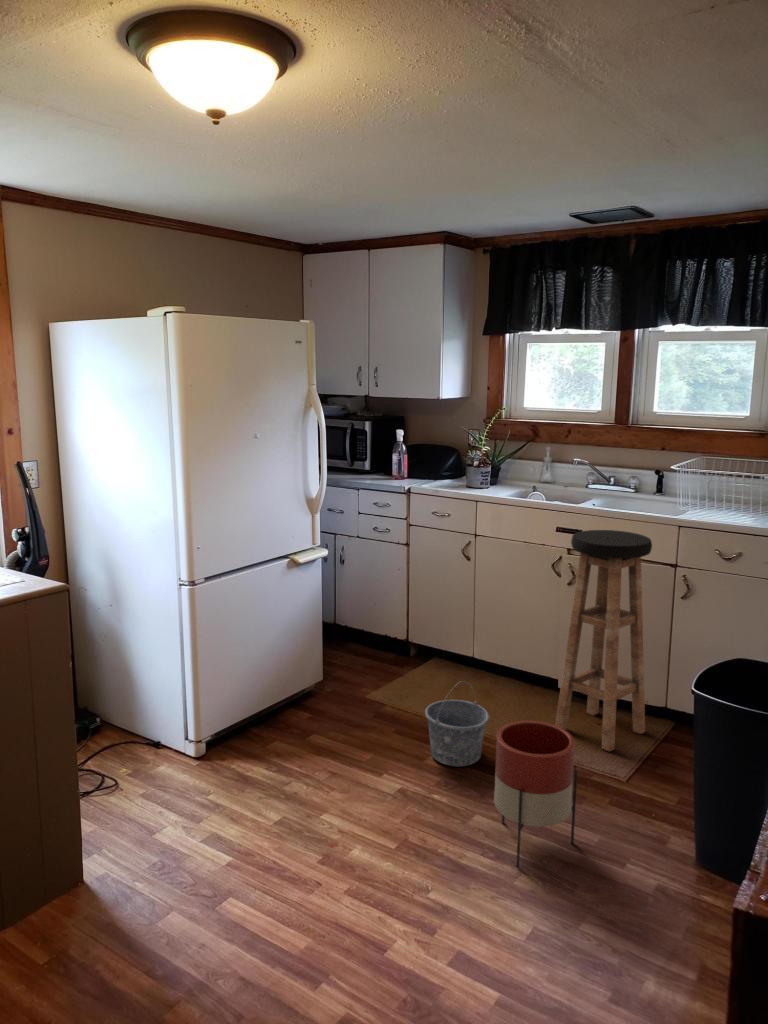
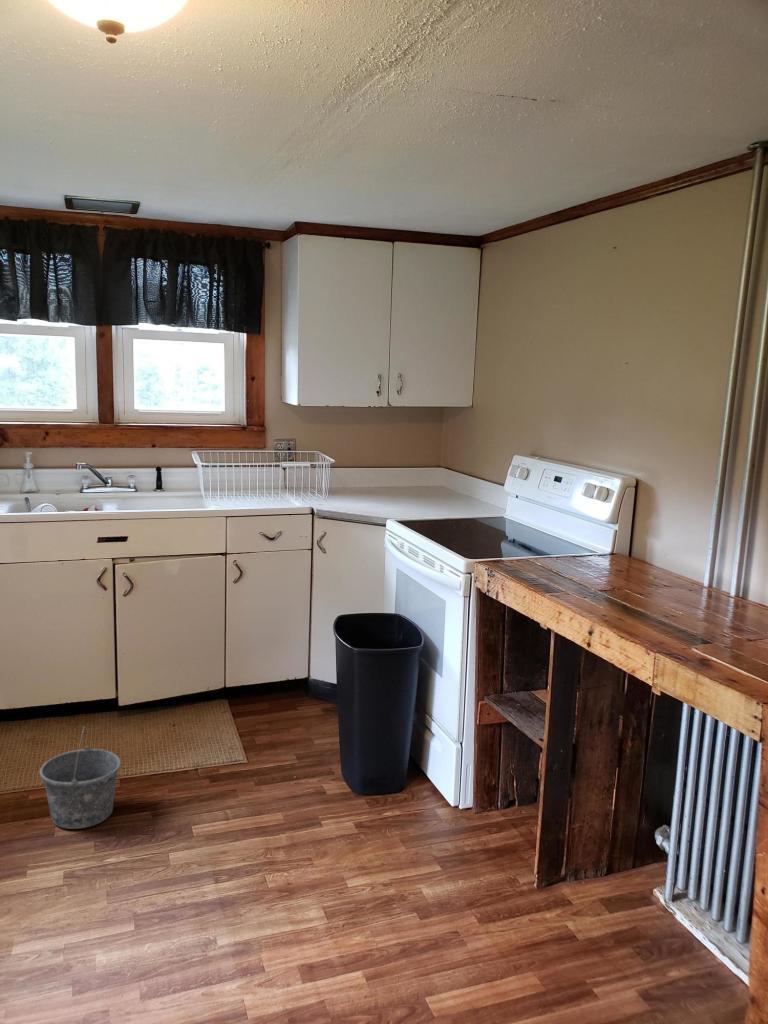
bar stool: present [555,530,652,751] -> none [142,530,221,747]
planter: present [494,721,577,867] -> none [200,725,283,874]

